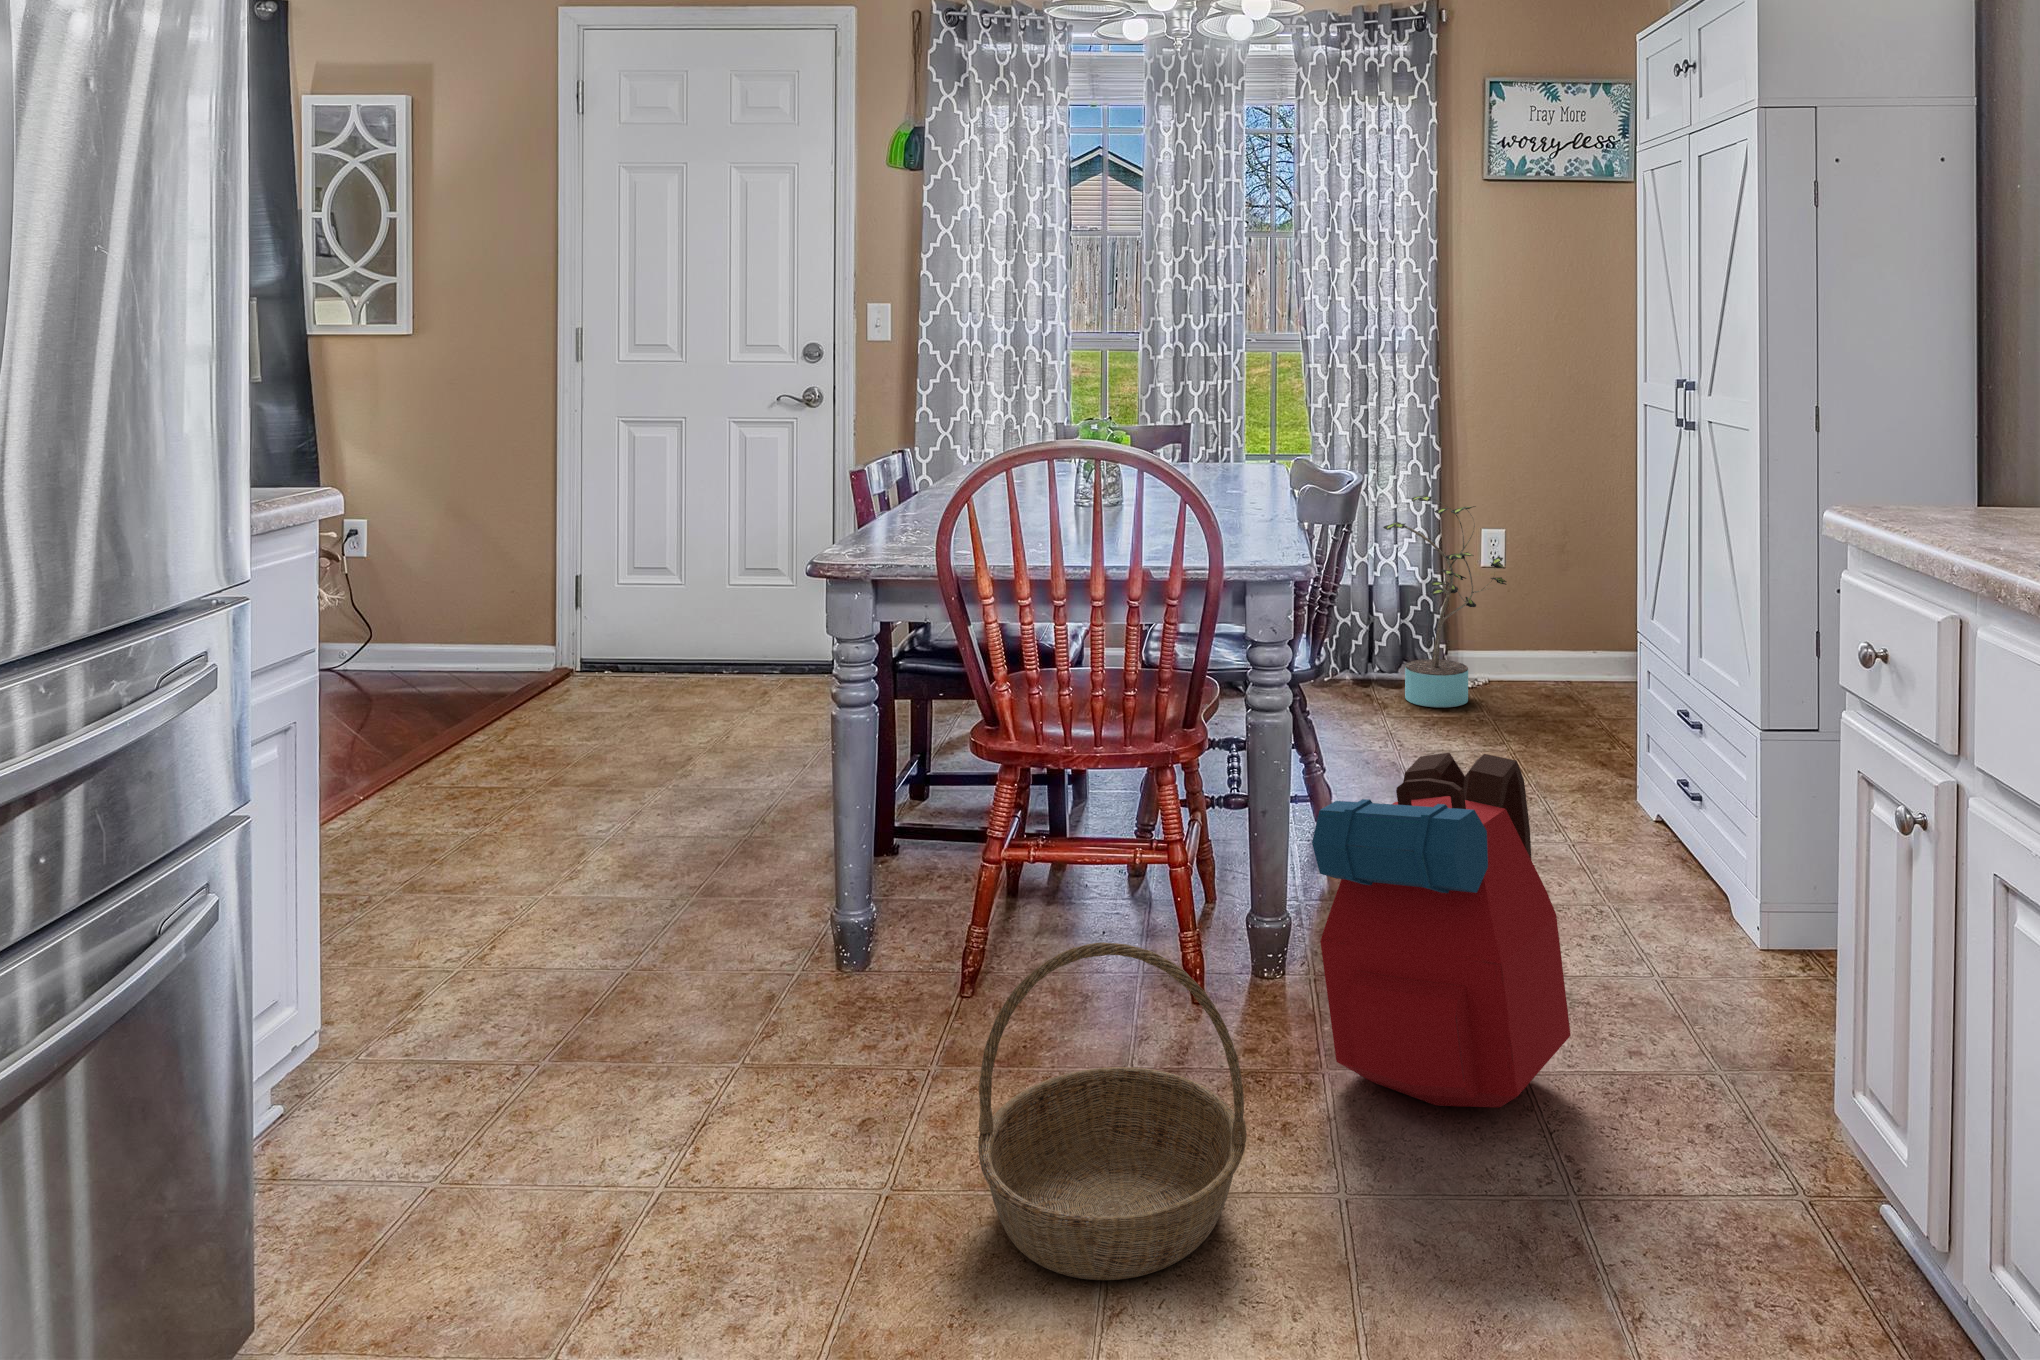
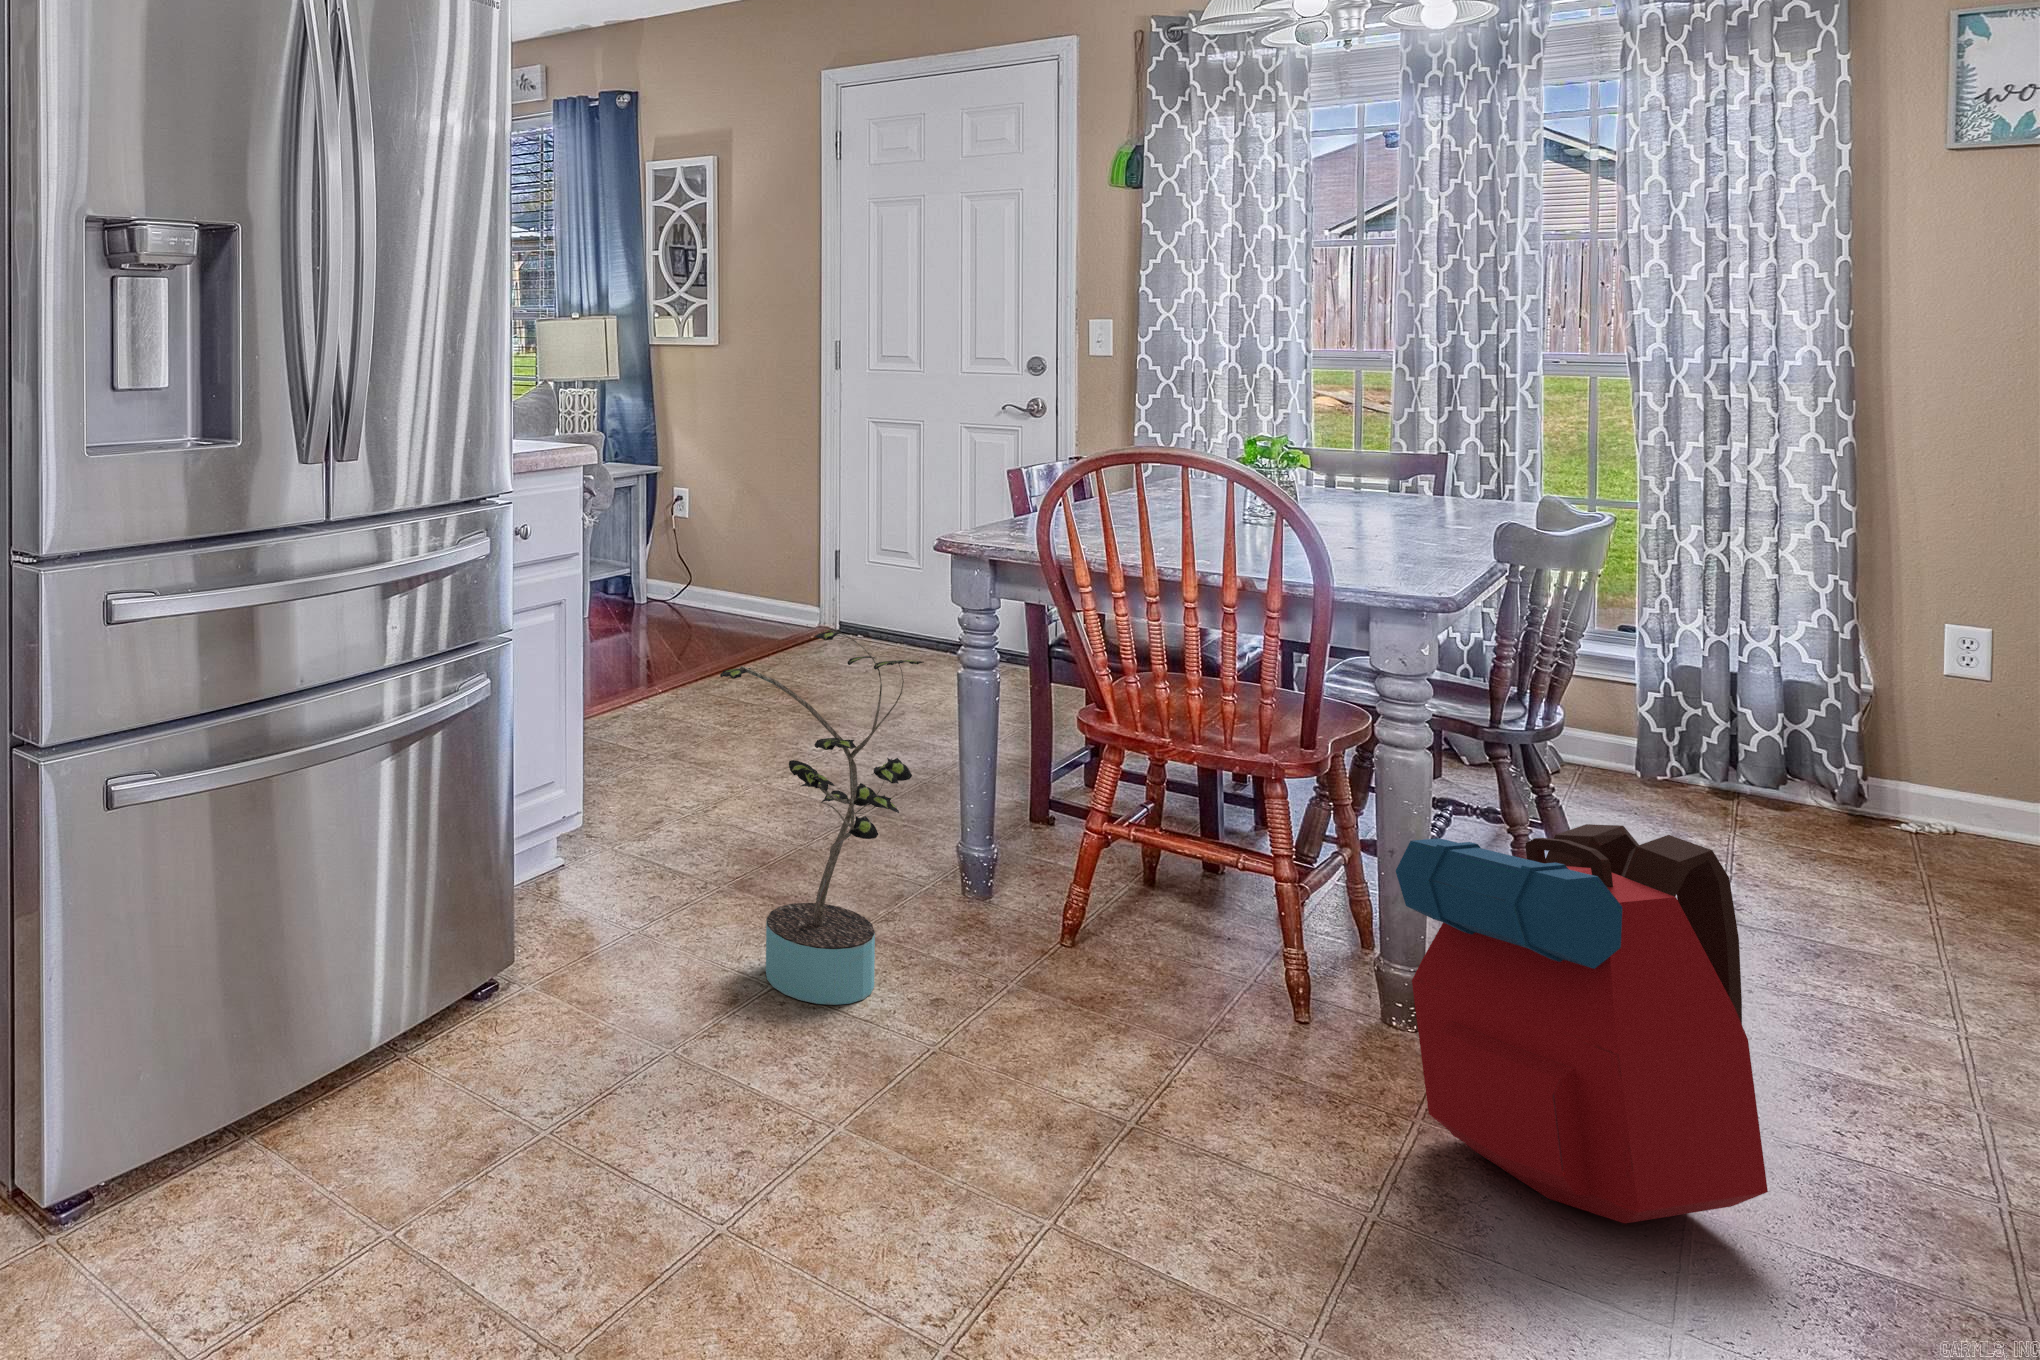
potted plant: present [1383,495,1507,707] -> present [720,629,924,1005]
basket: present [978,942,1247,1280] -> none [997,886,1261,1194]

